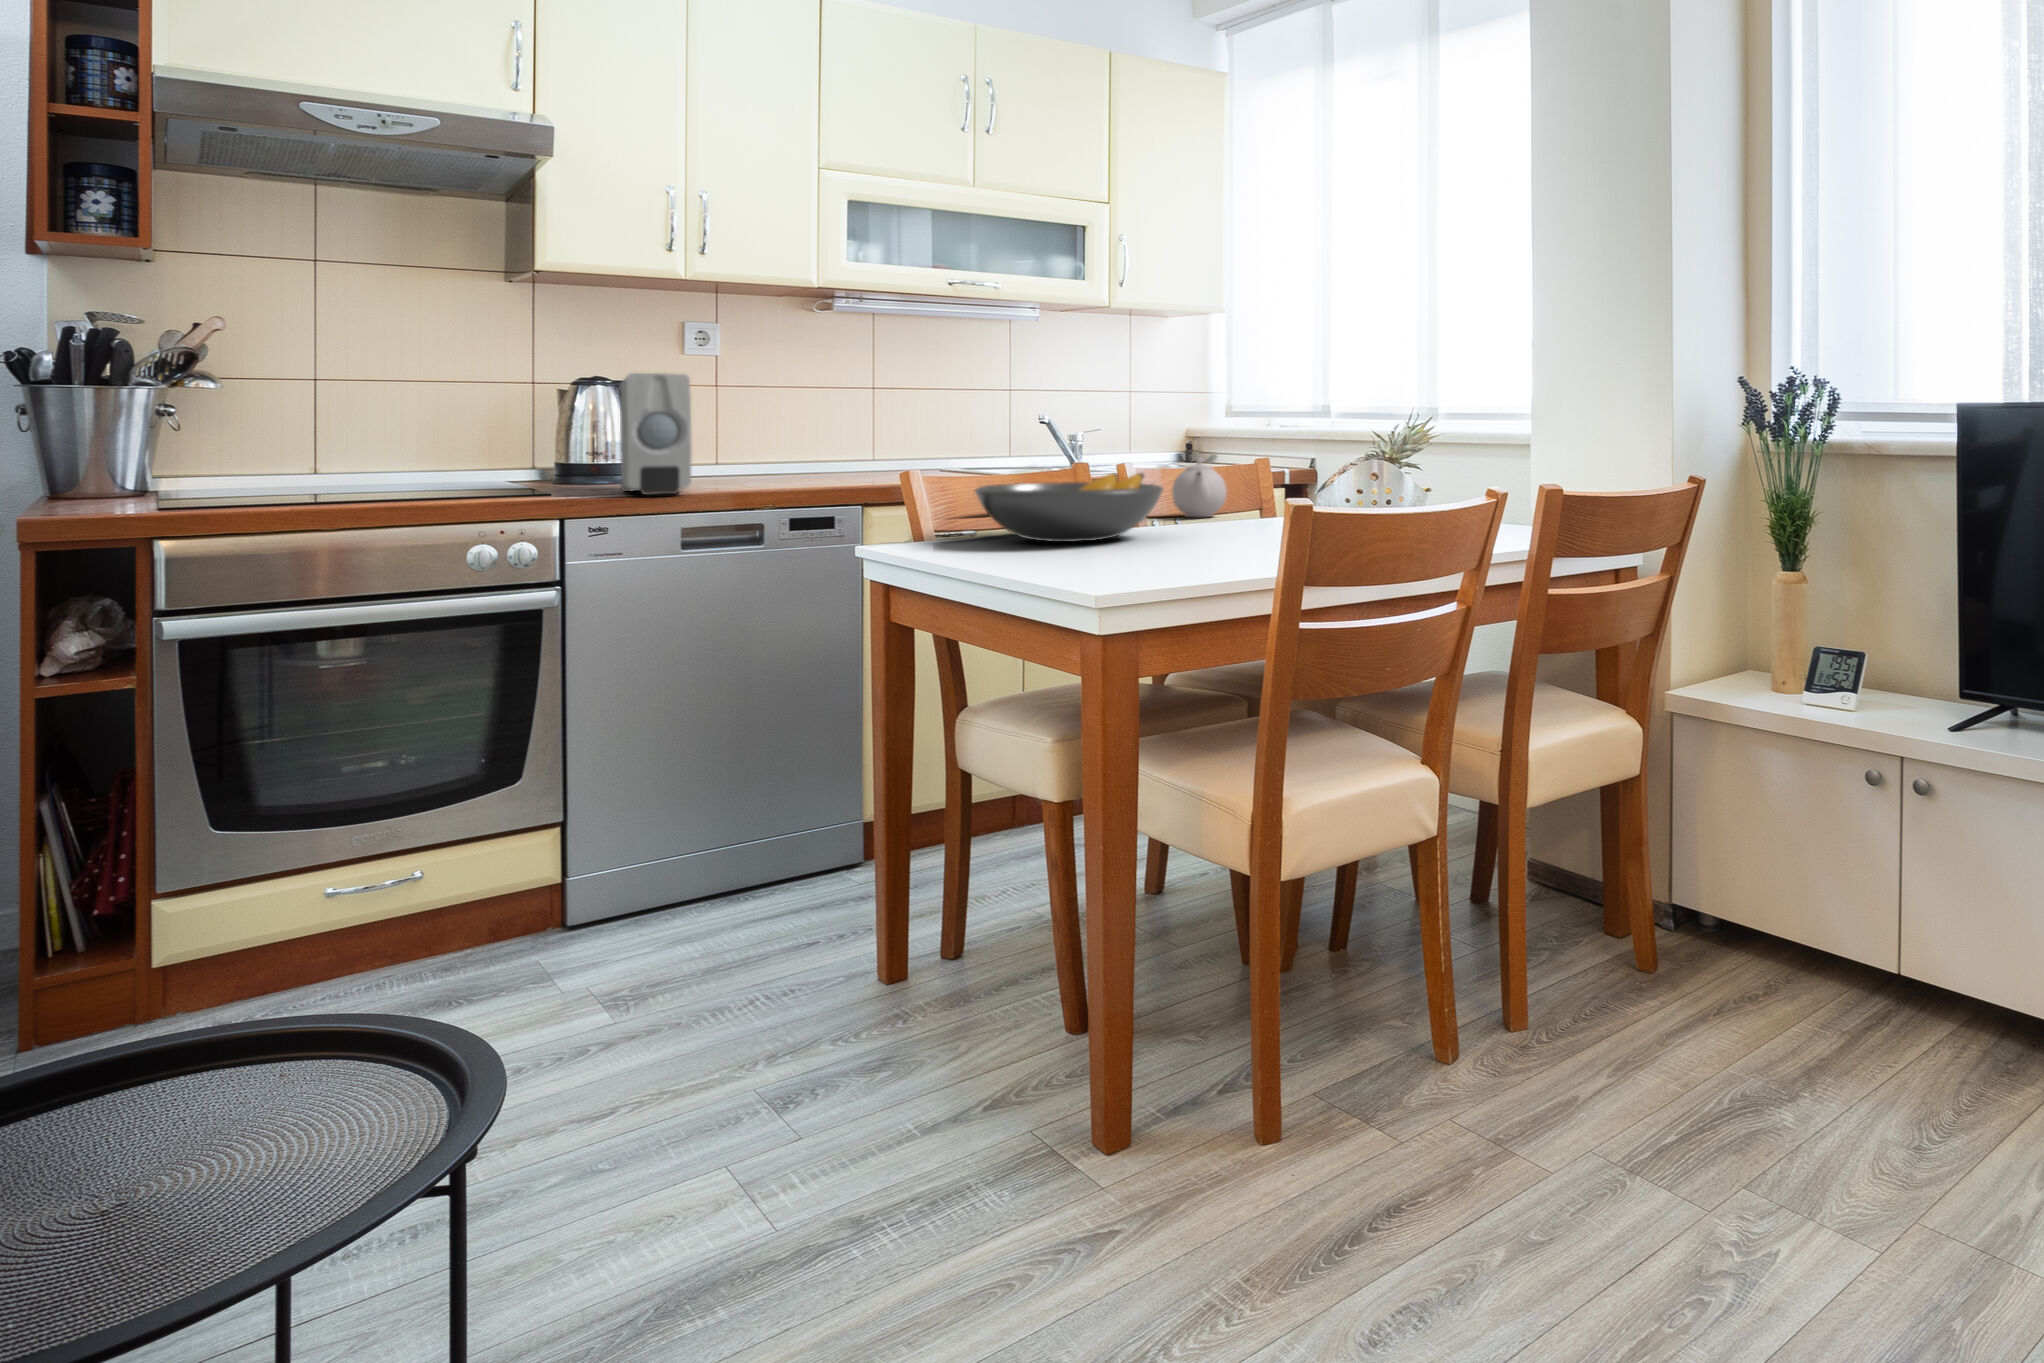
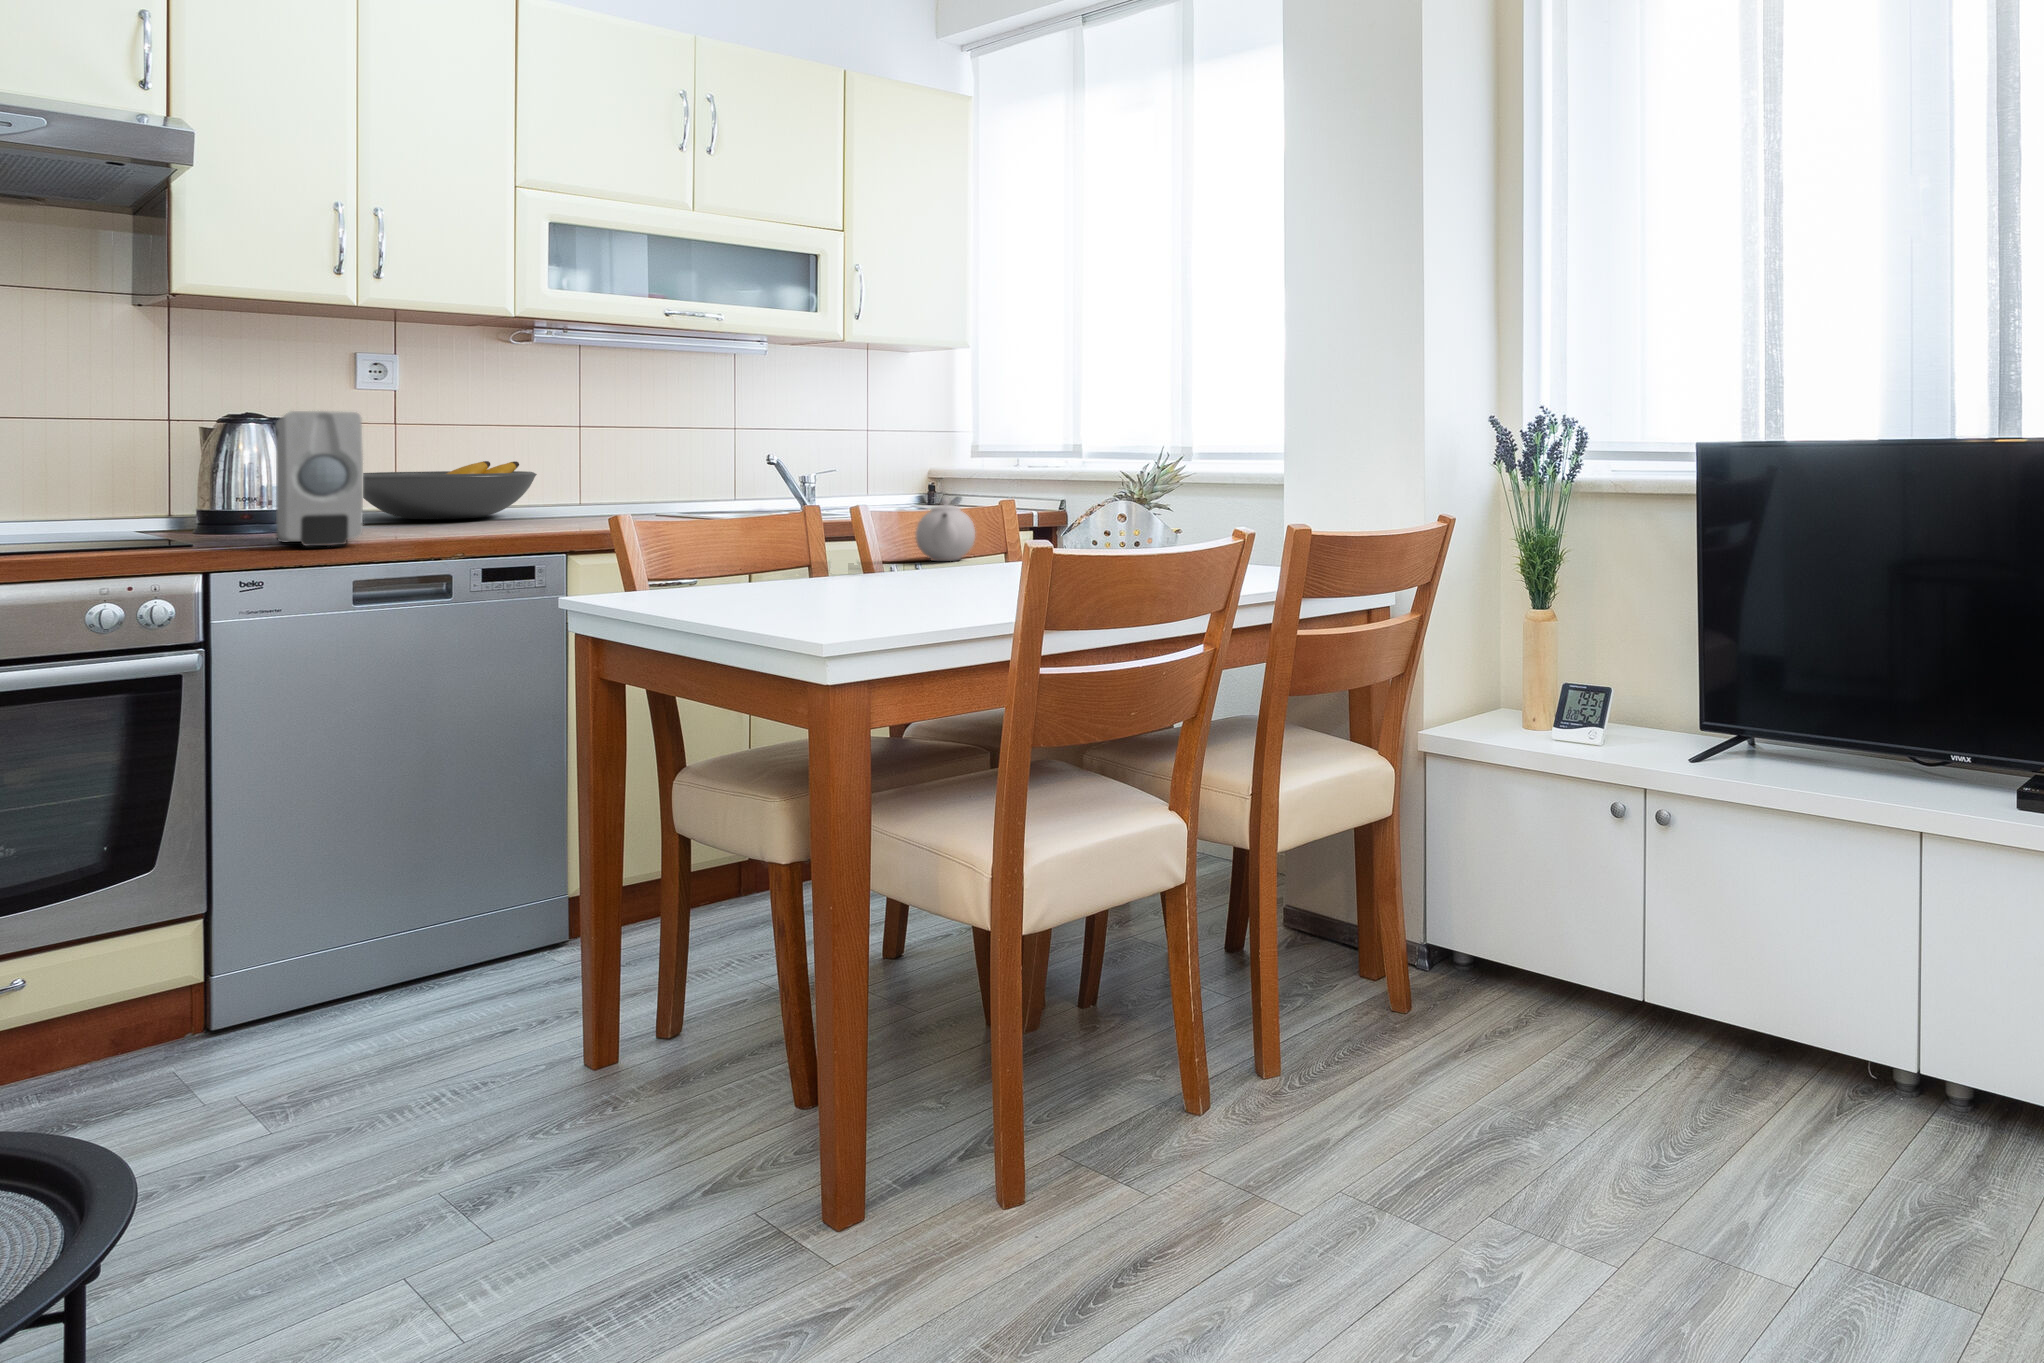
fruit bowl: present [974,473,1163,542] -> present [363,461,537,519]

